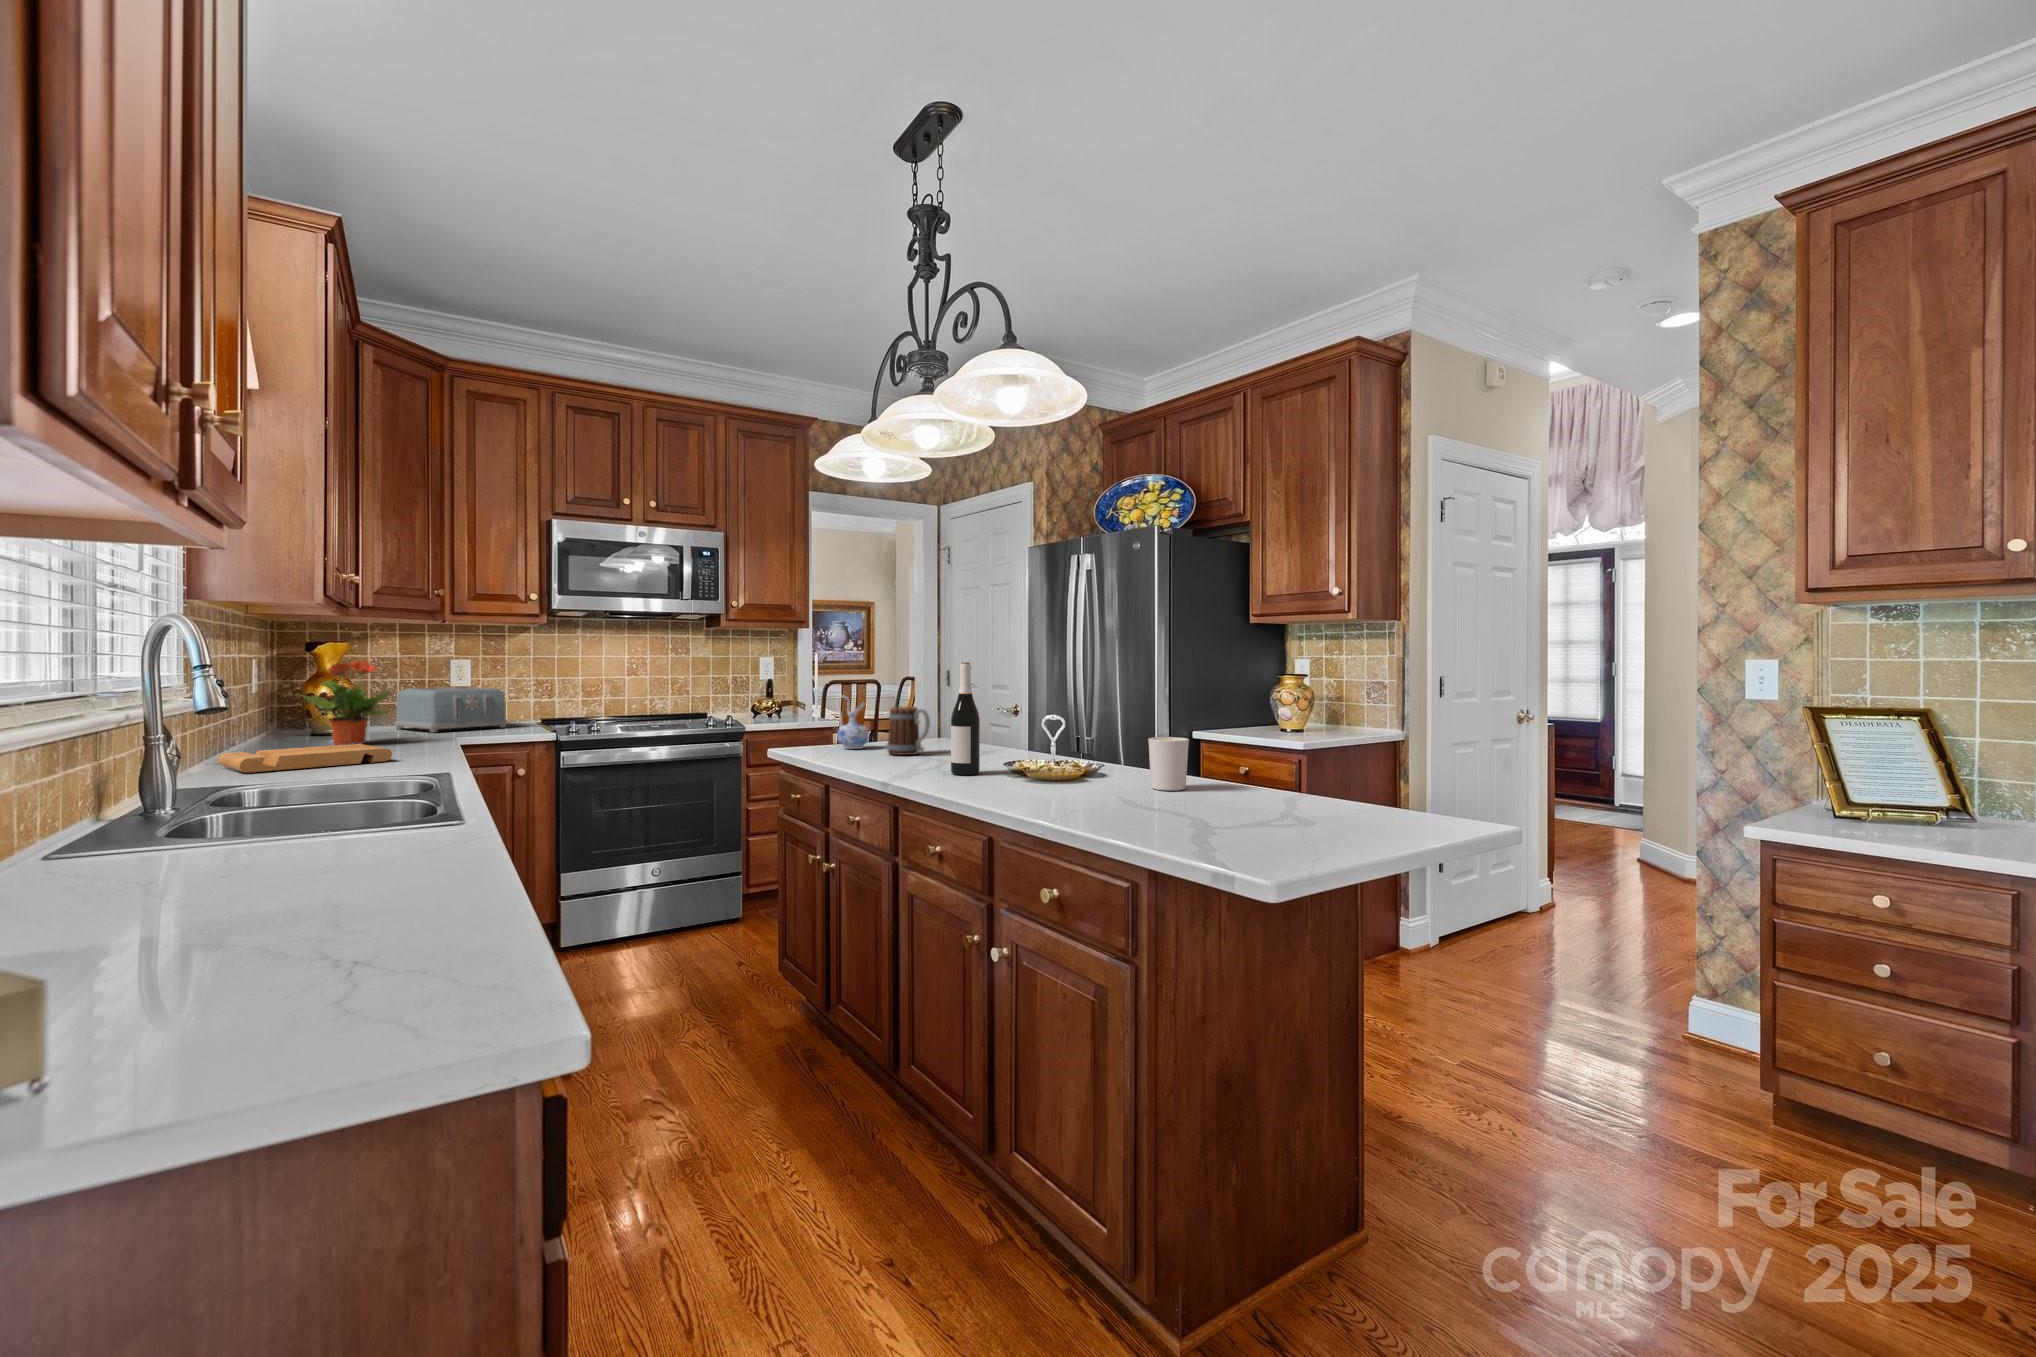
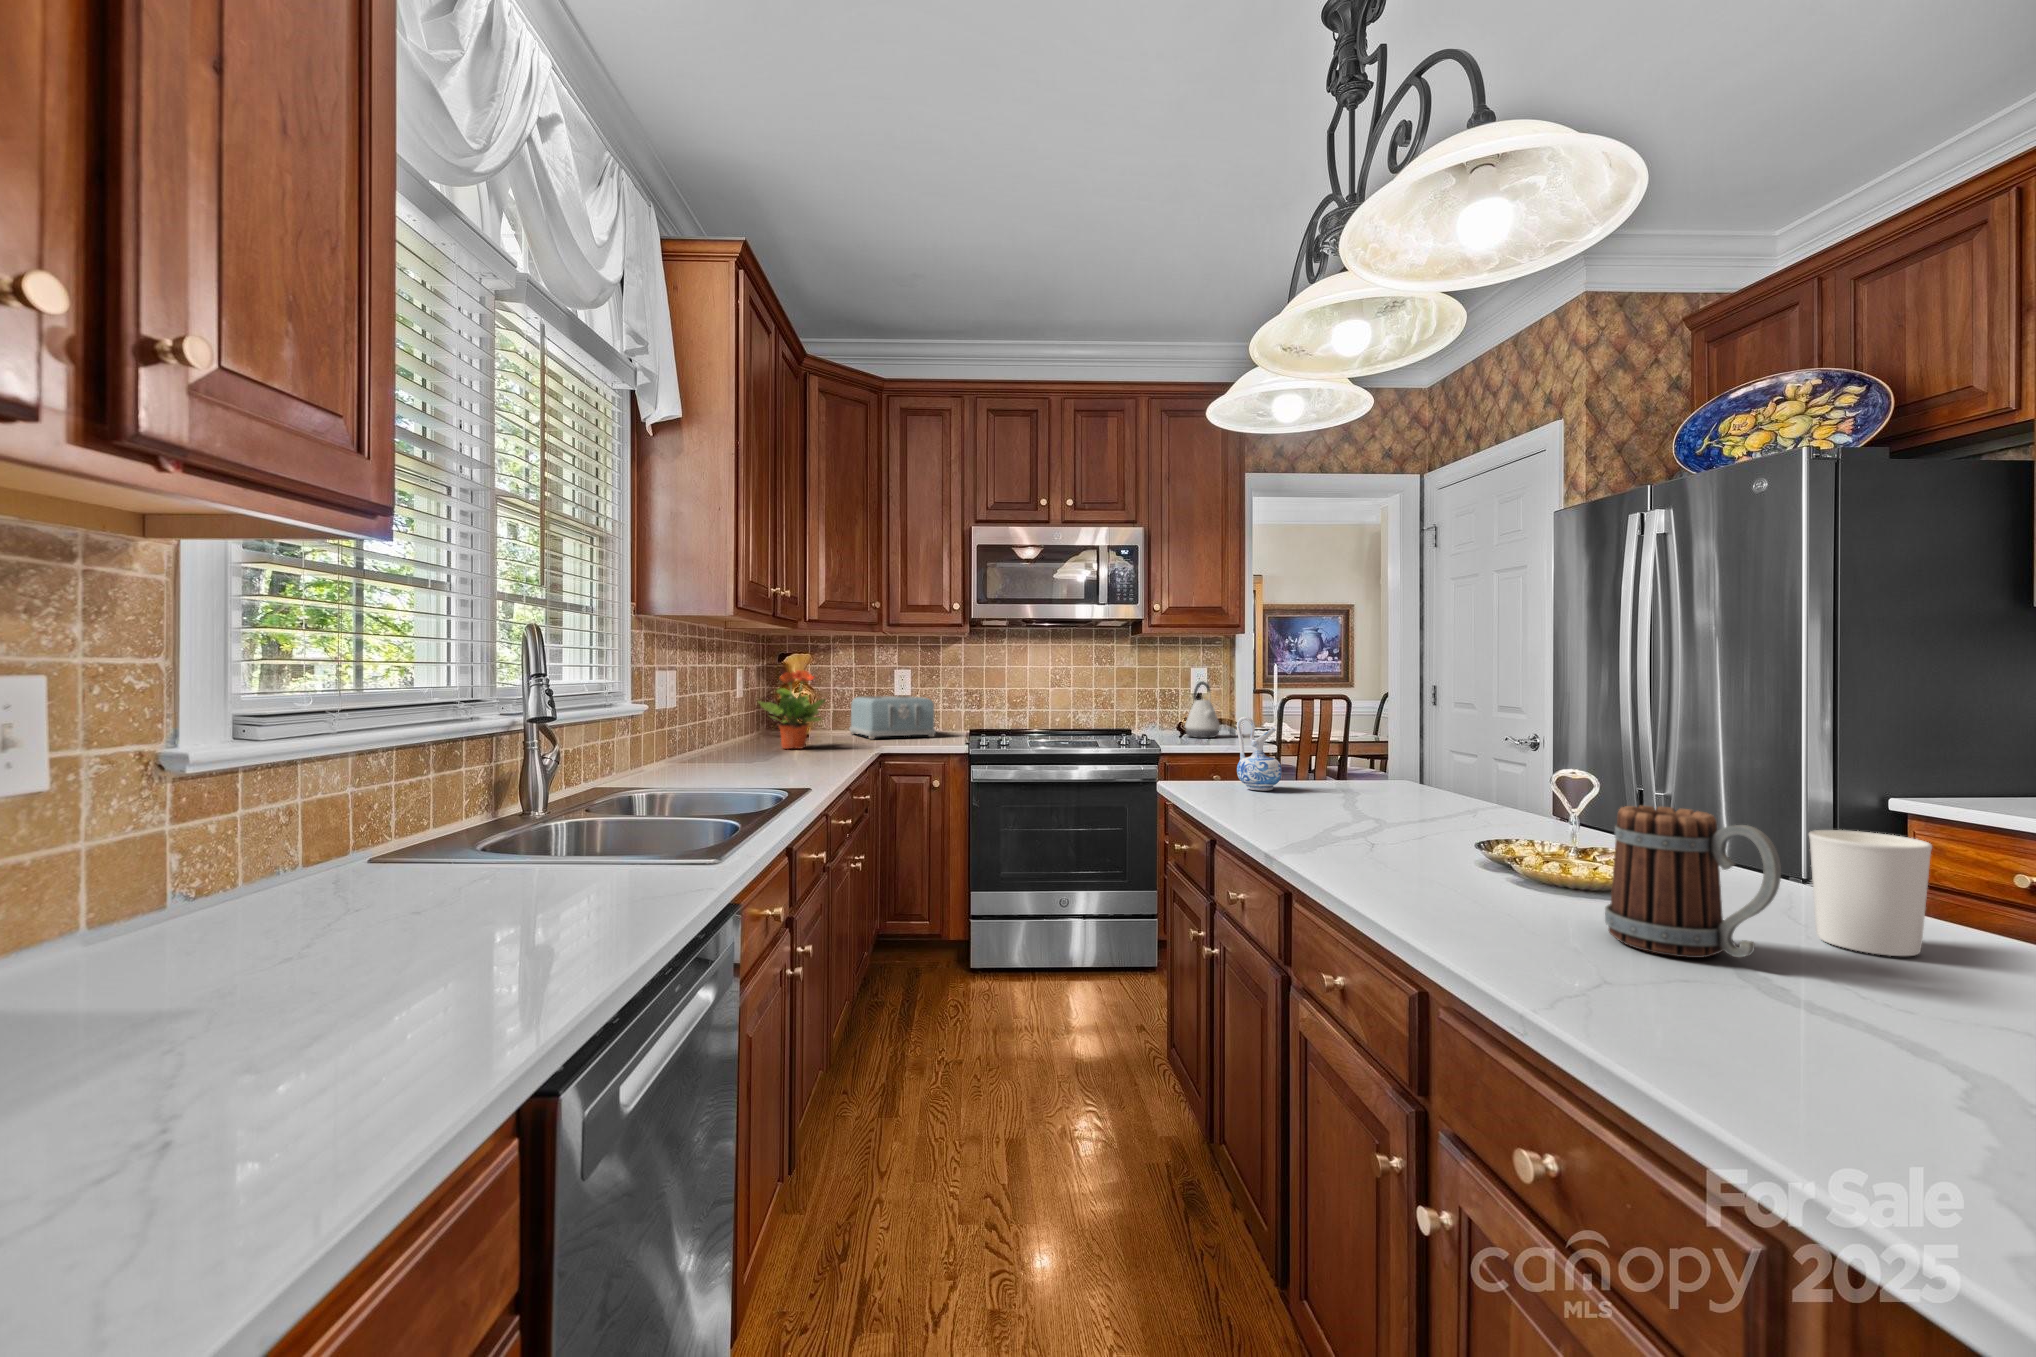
wine bottle: present [951,662,980,775] -> none [1380,672,1431,856]
kettle: none [758,669,790,717] -> present [1185,681,1220,738]
mug: present [886,707,930,755] -> present [1605,806,1781,958]
cutting board: present [218,744,392,773] -> none [672,750,795,773]

